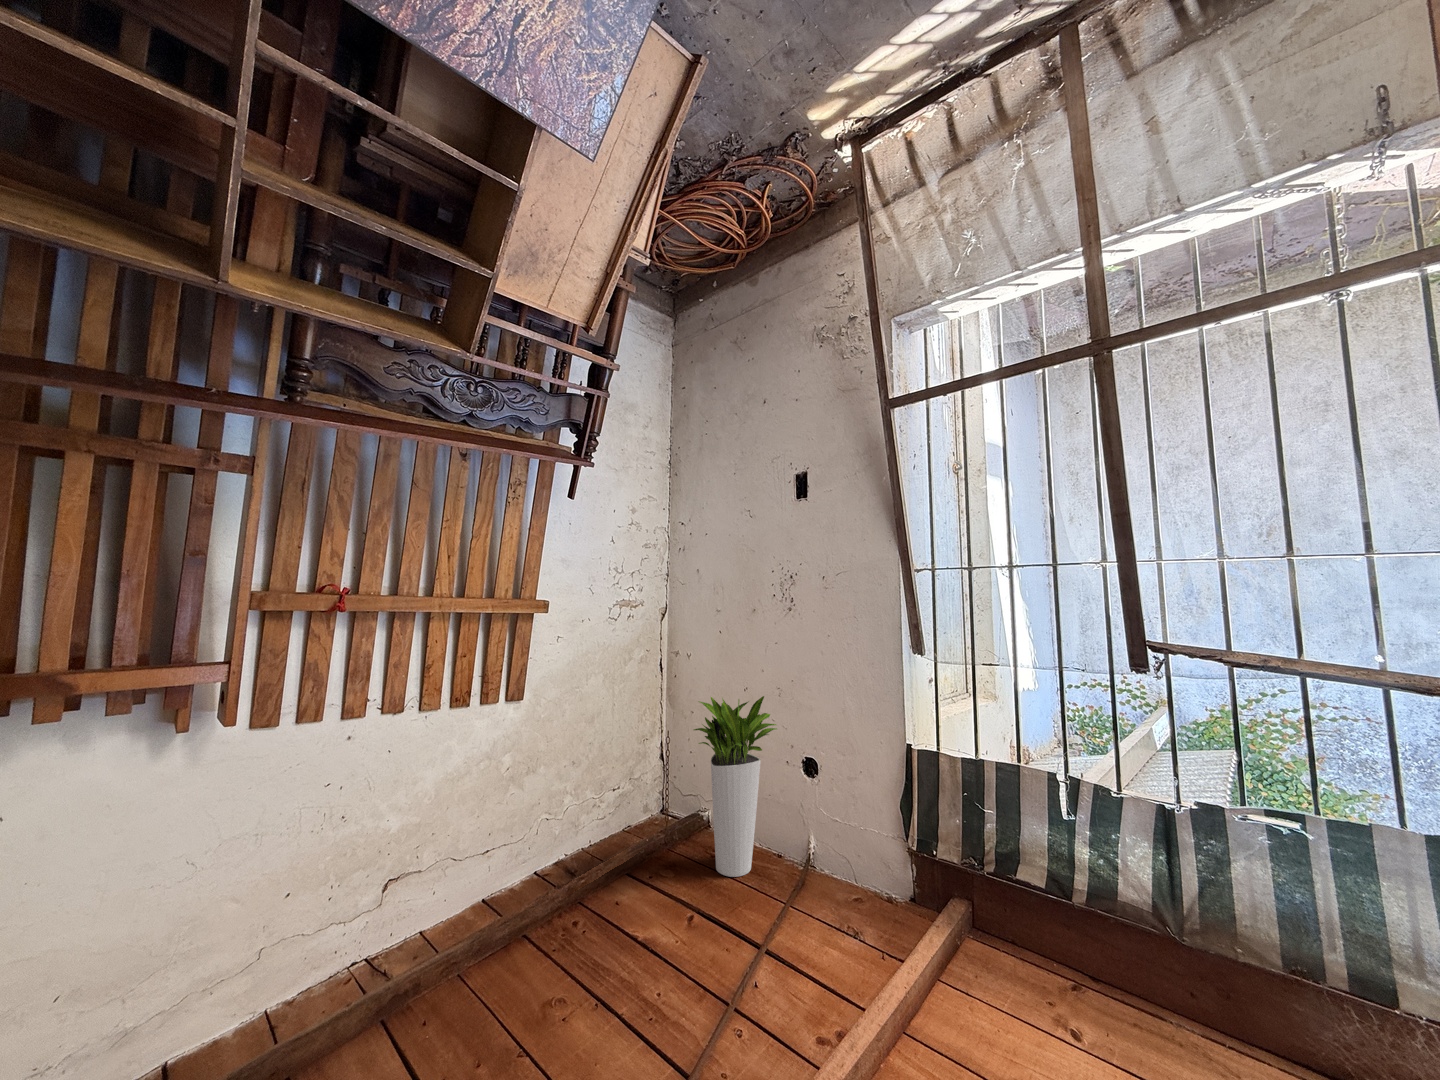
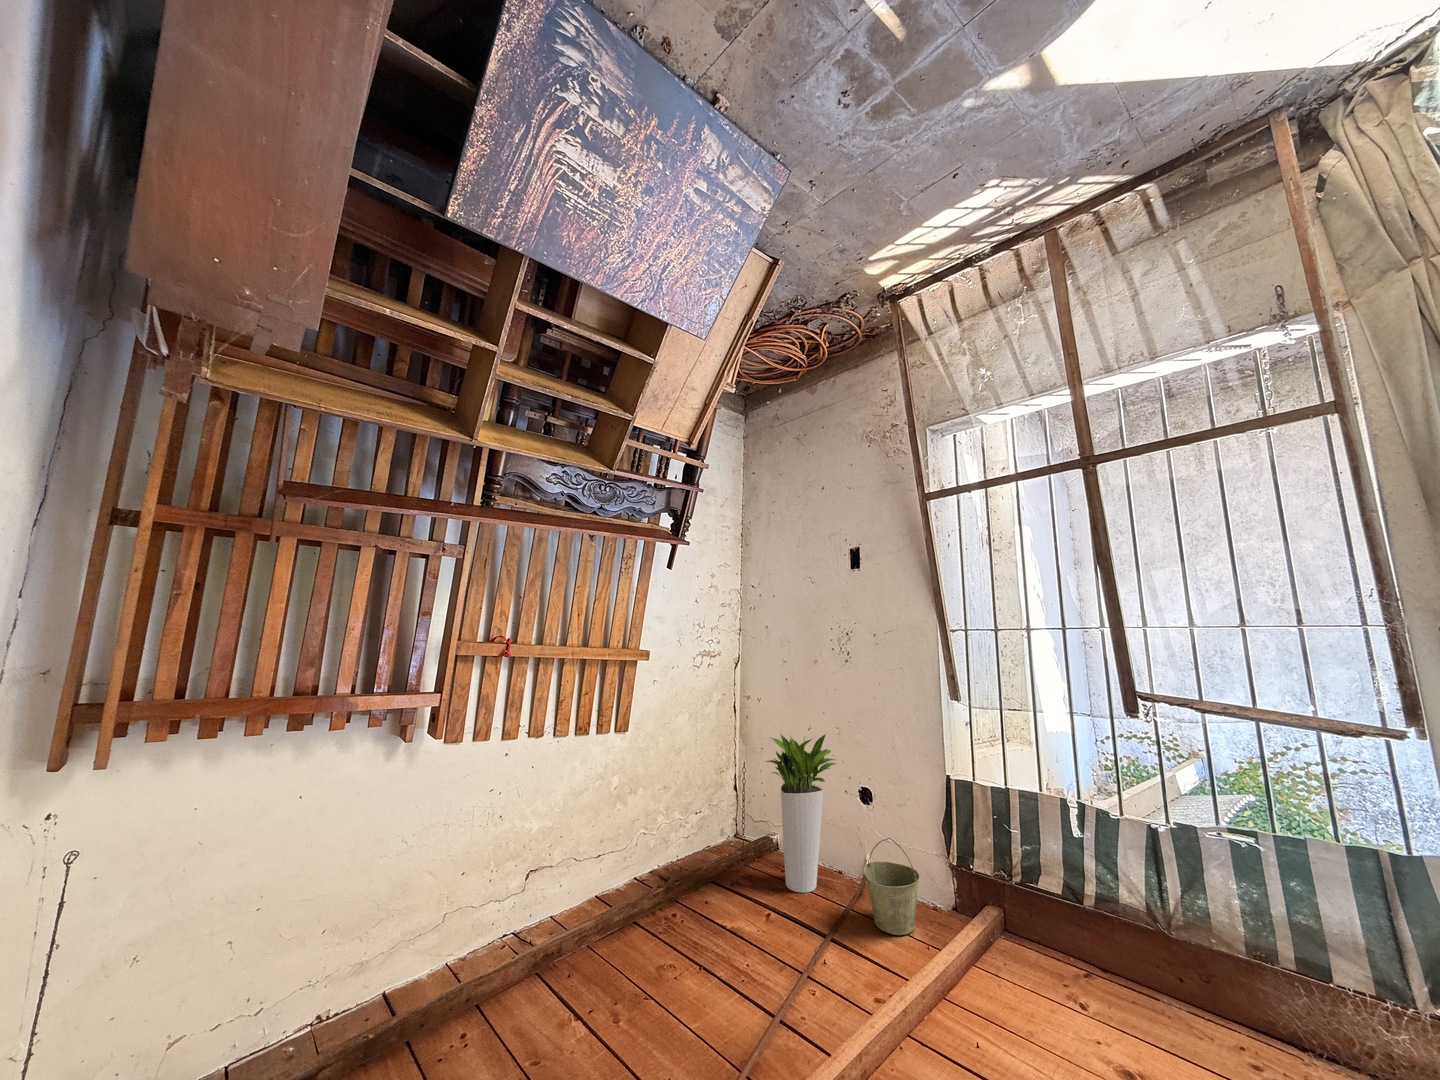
bucket: none [804,813,869,923] -> present [863,838,920,935]

